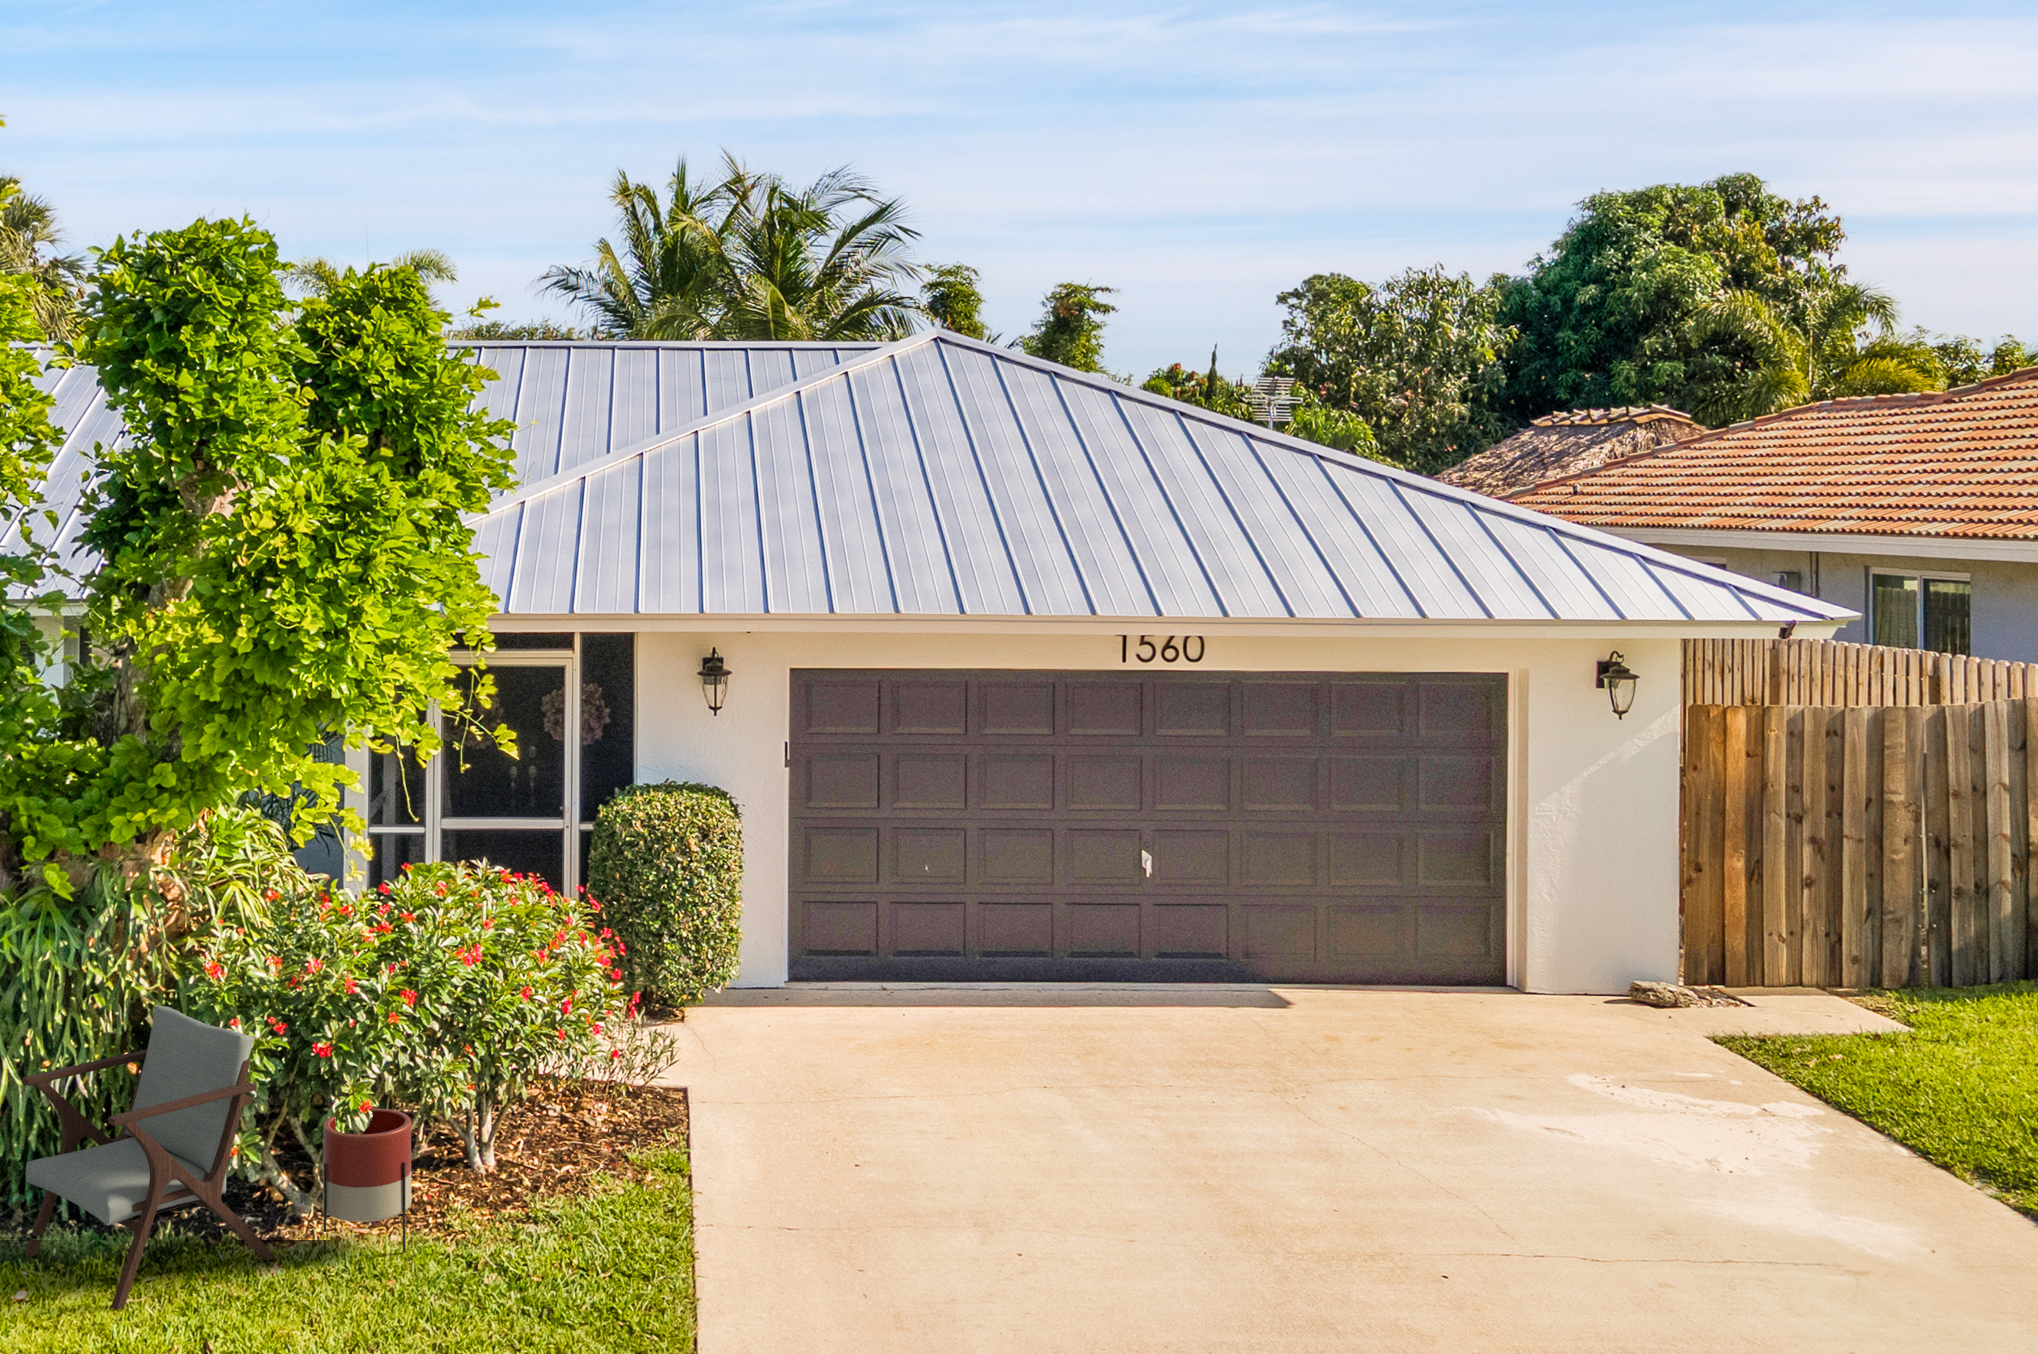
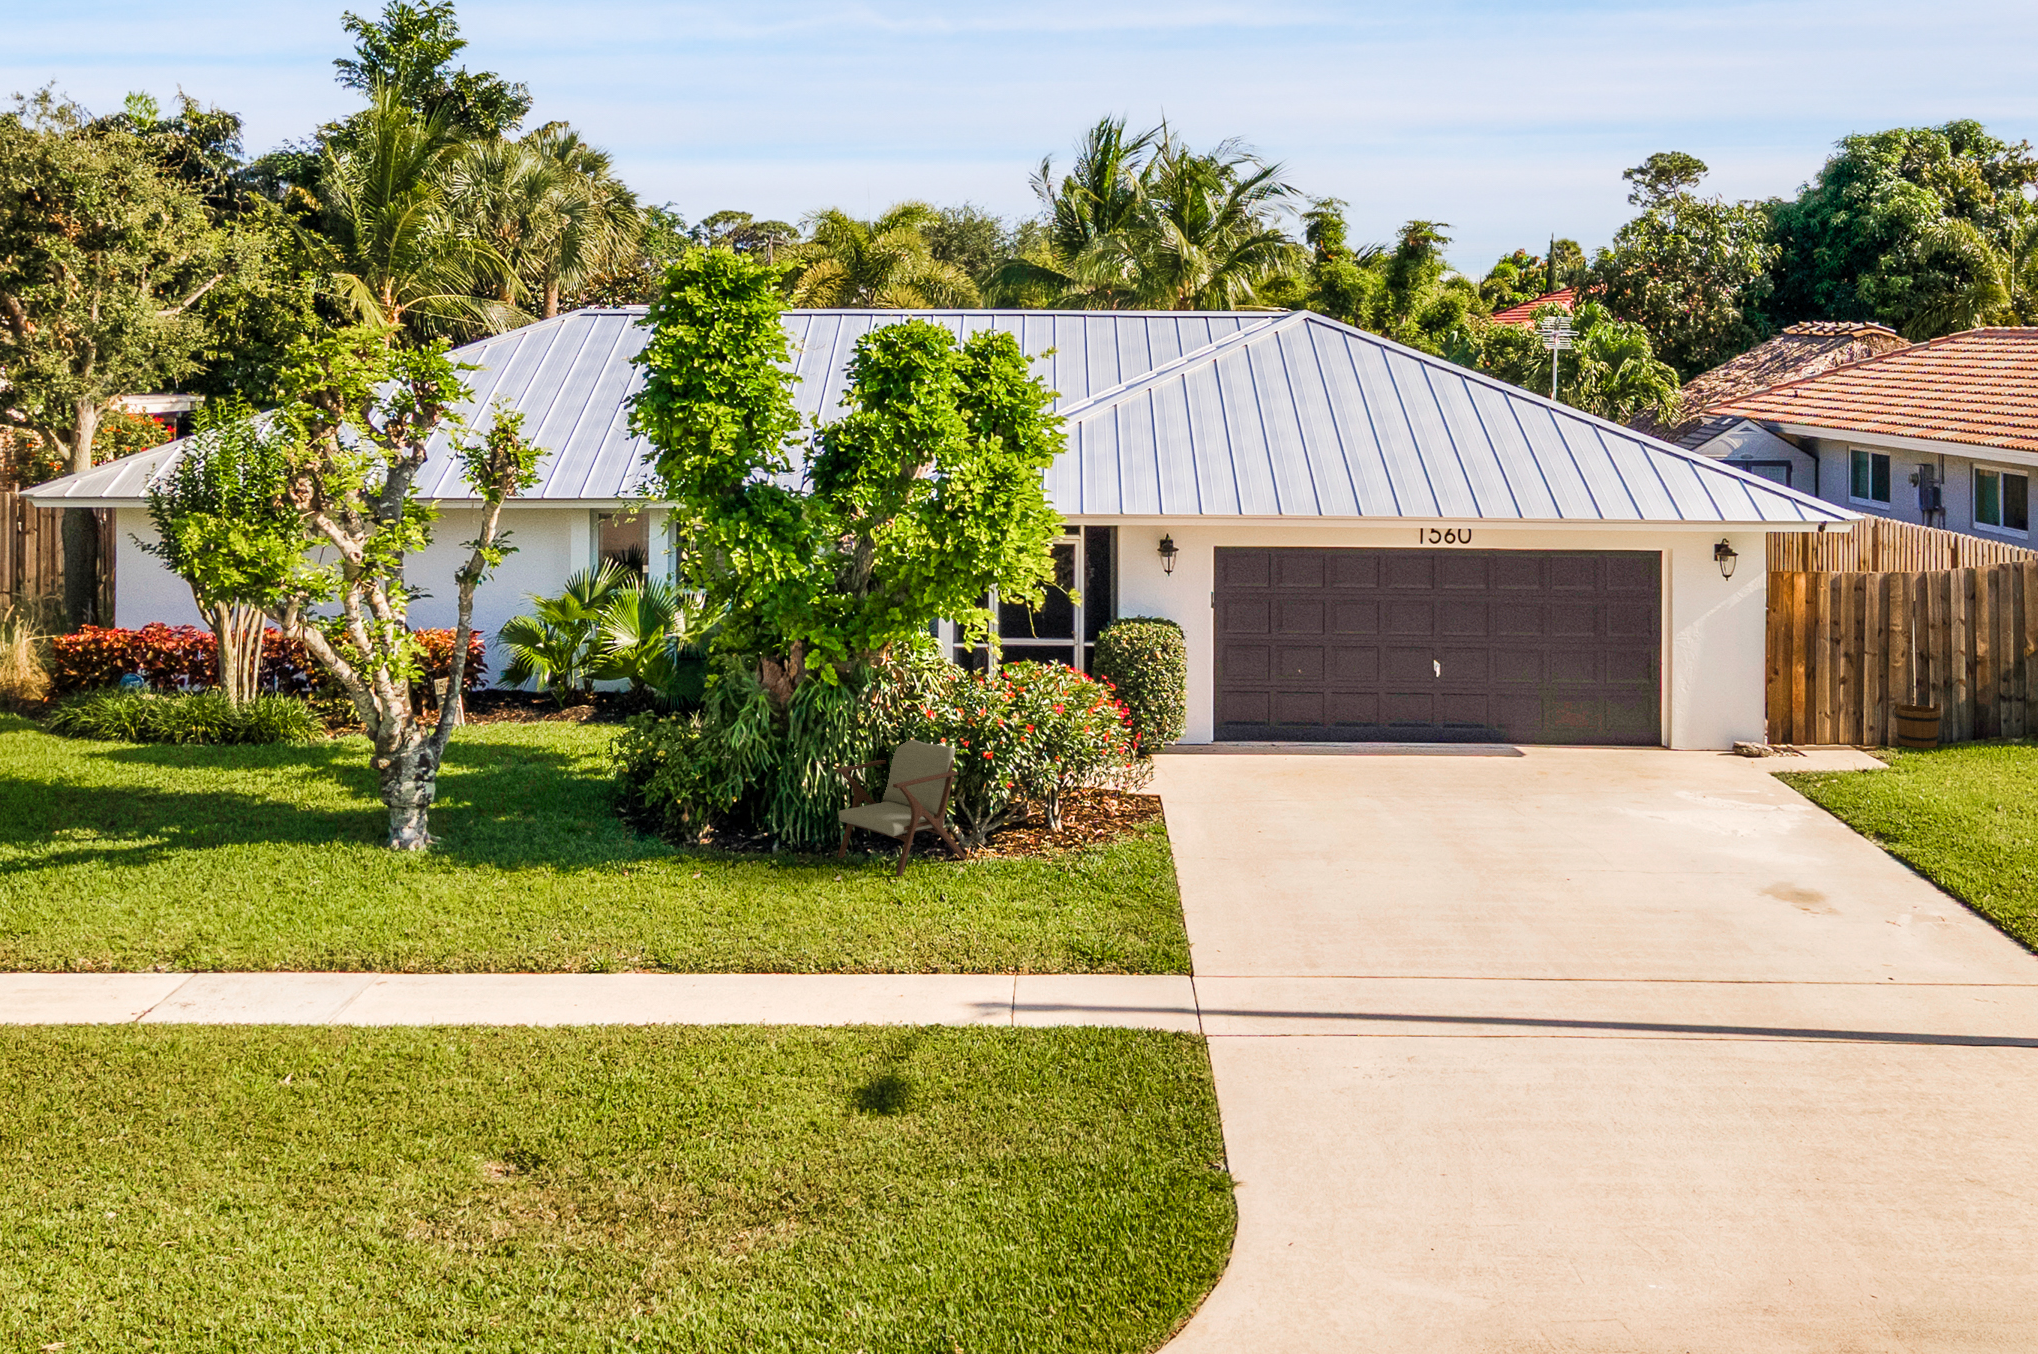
bucket: none [1897,916,1982,994] -> present [1893,702,1941,748]
planter: present [323,1108,412,1254] -> none [989,787,1034,857]

